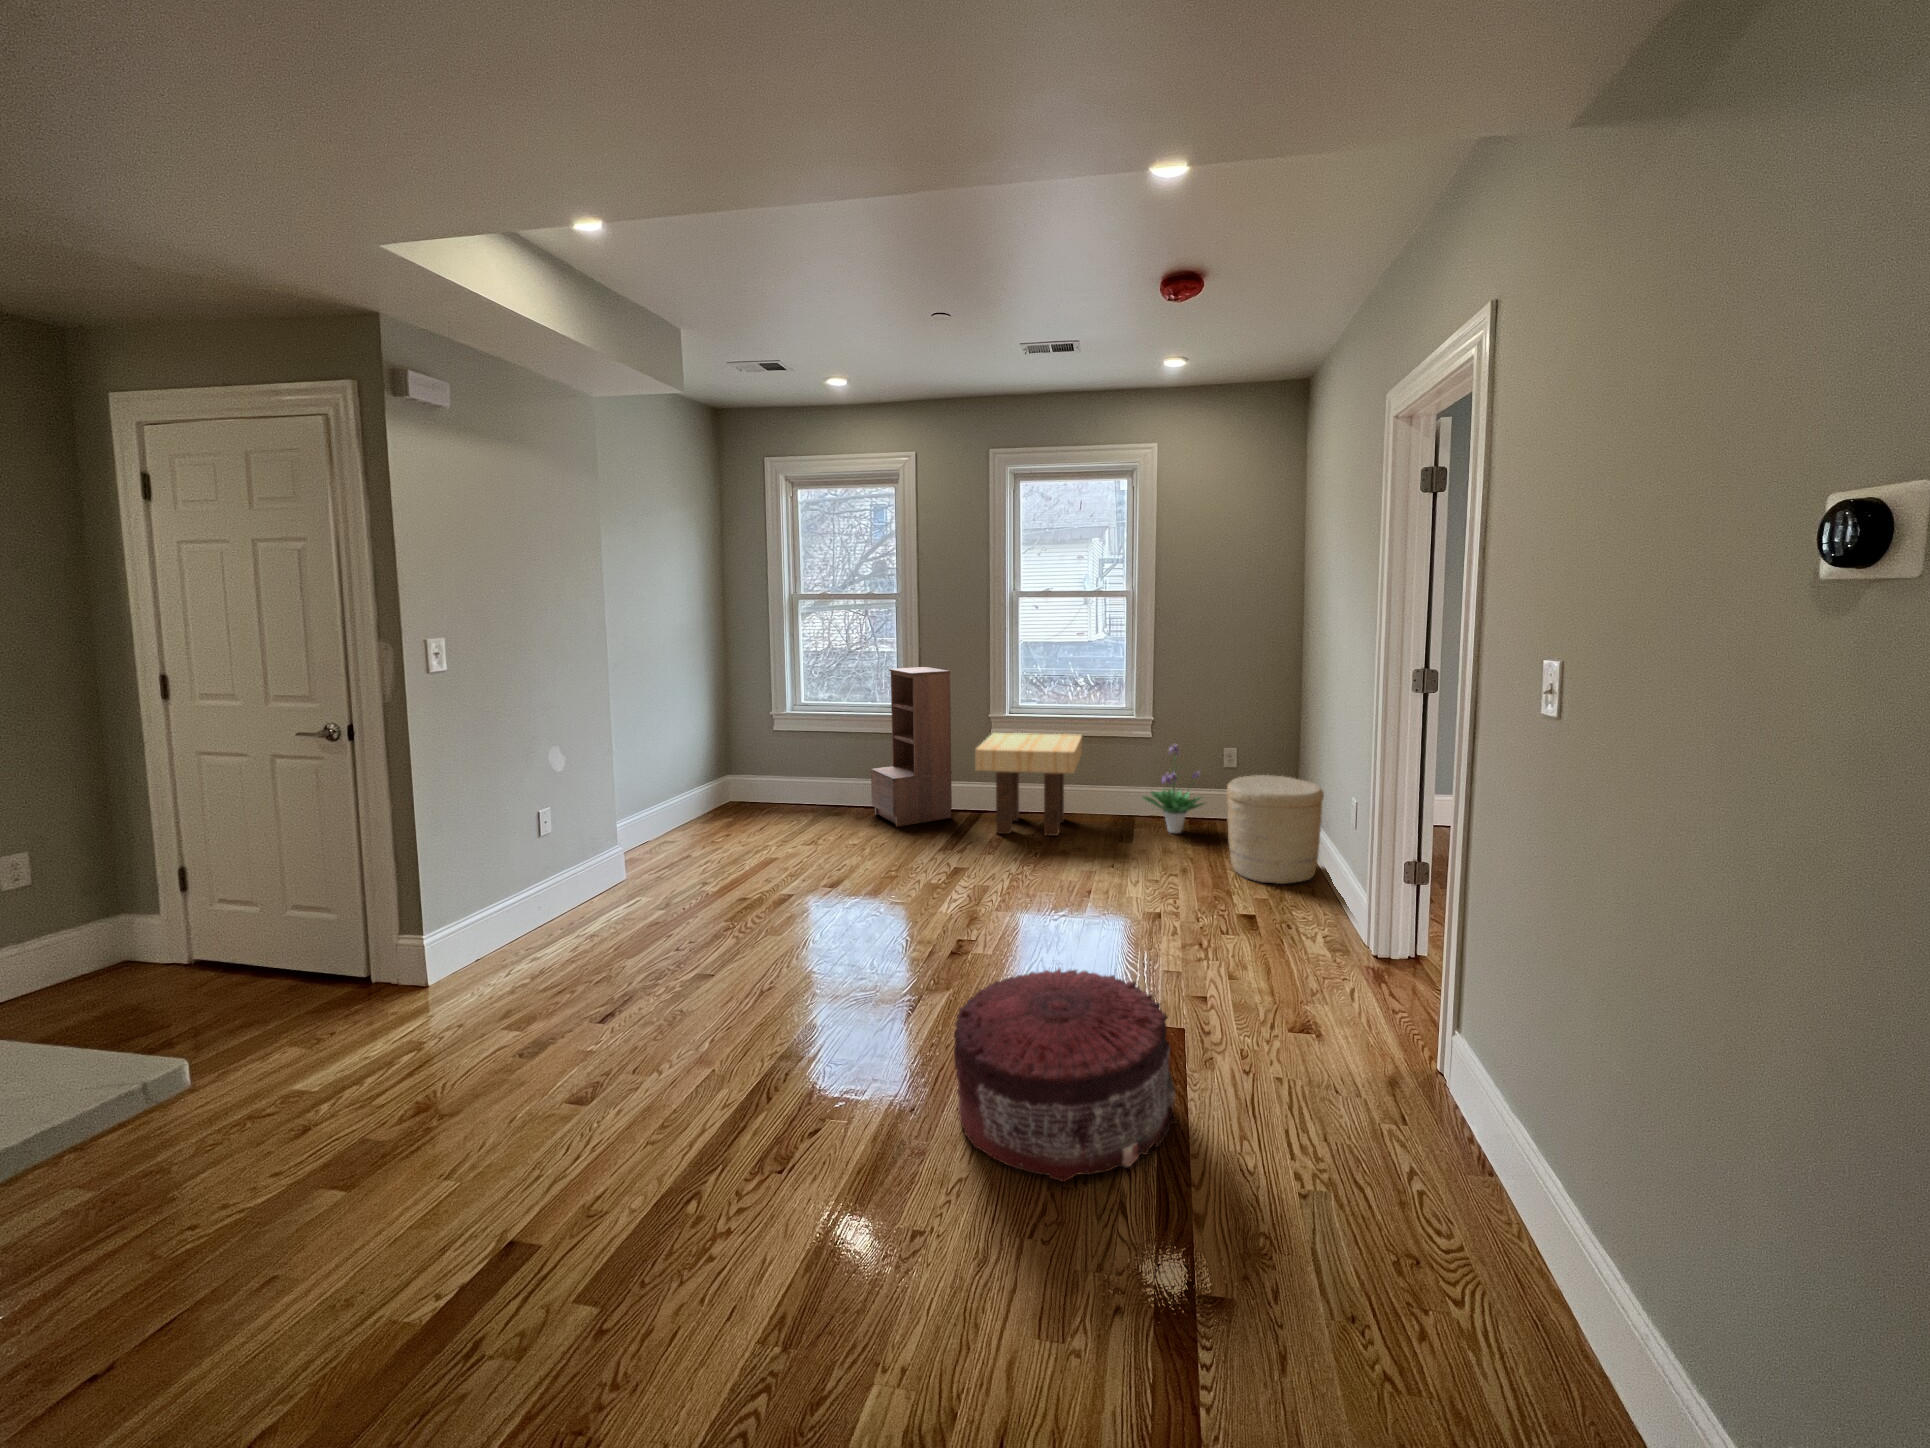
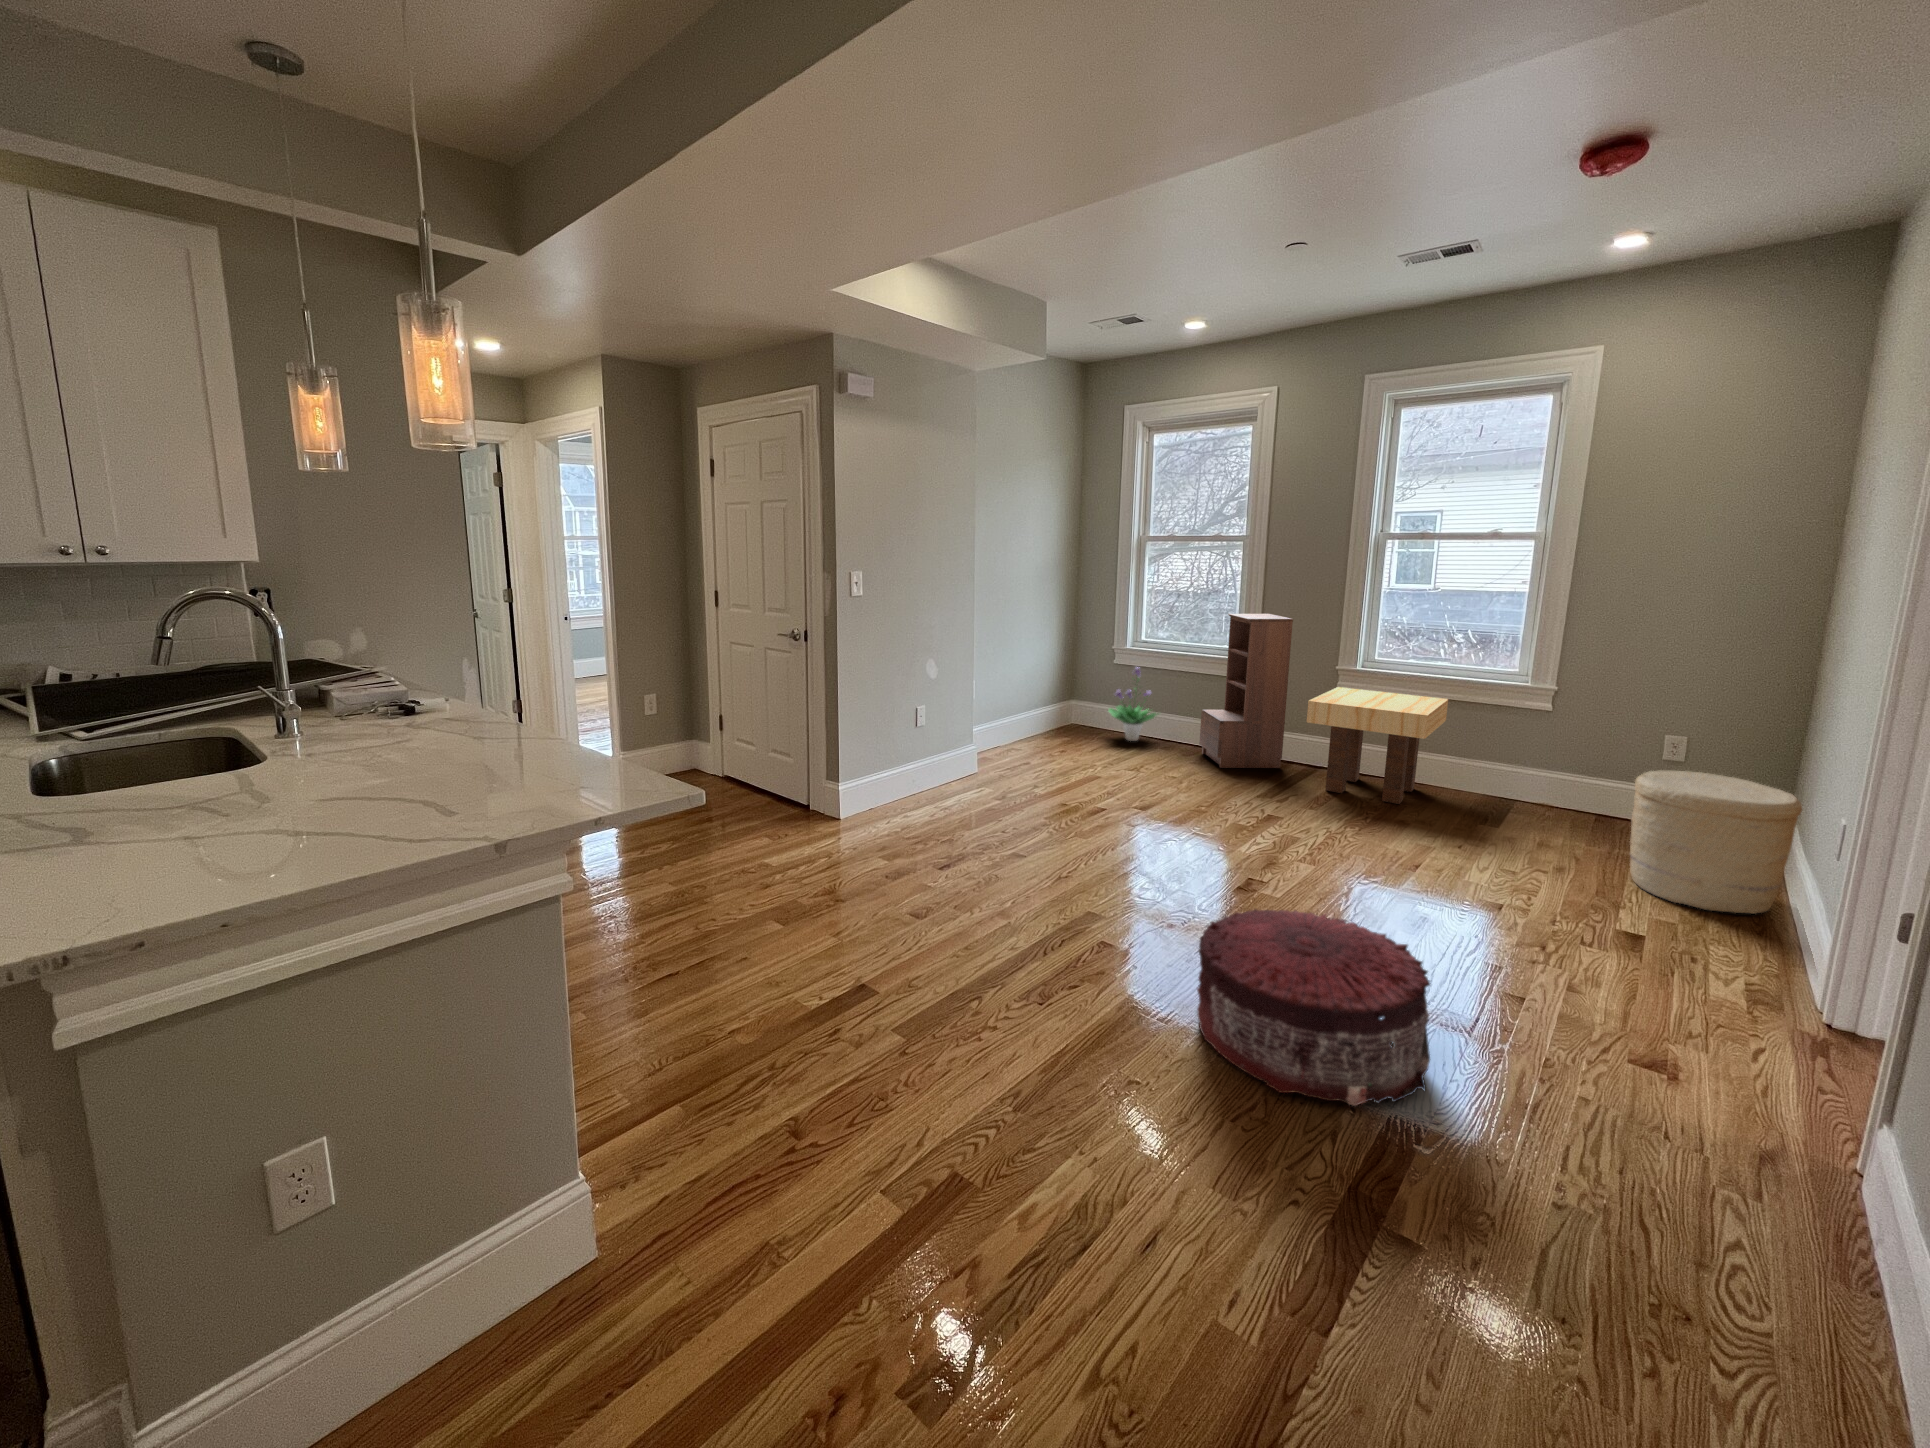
potted plant: present [1143,744,1204,833] -> present [1109,667,1157,741]

